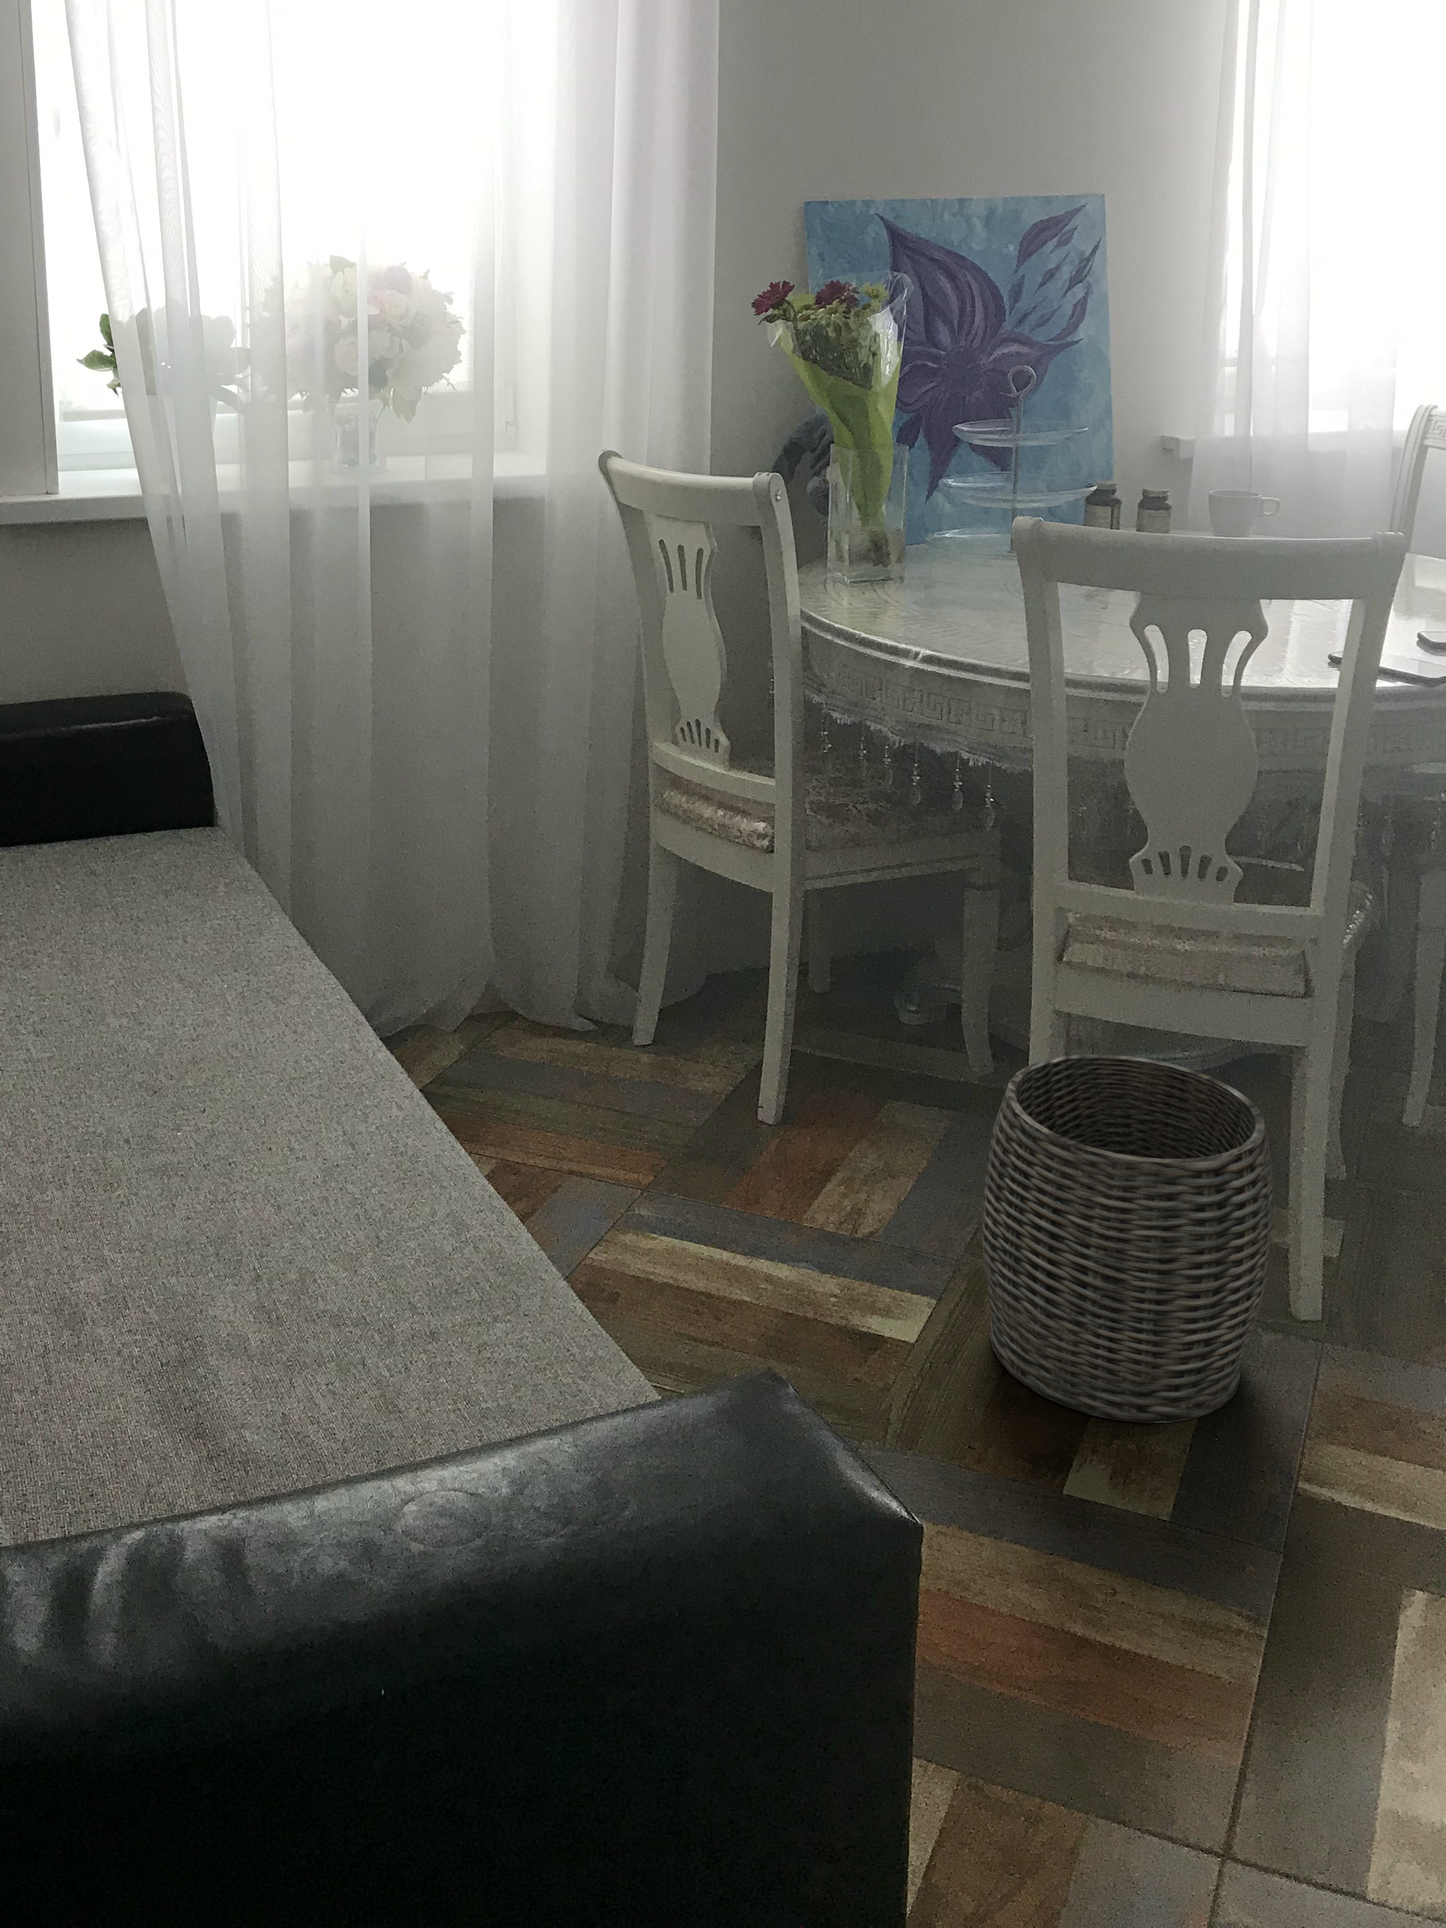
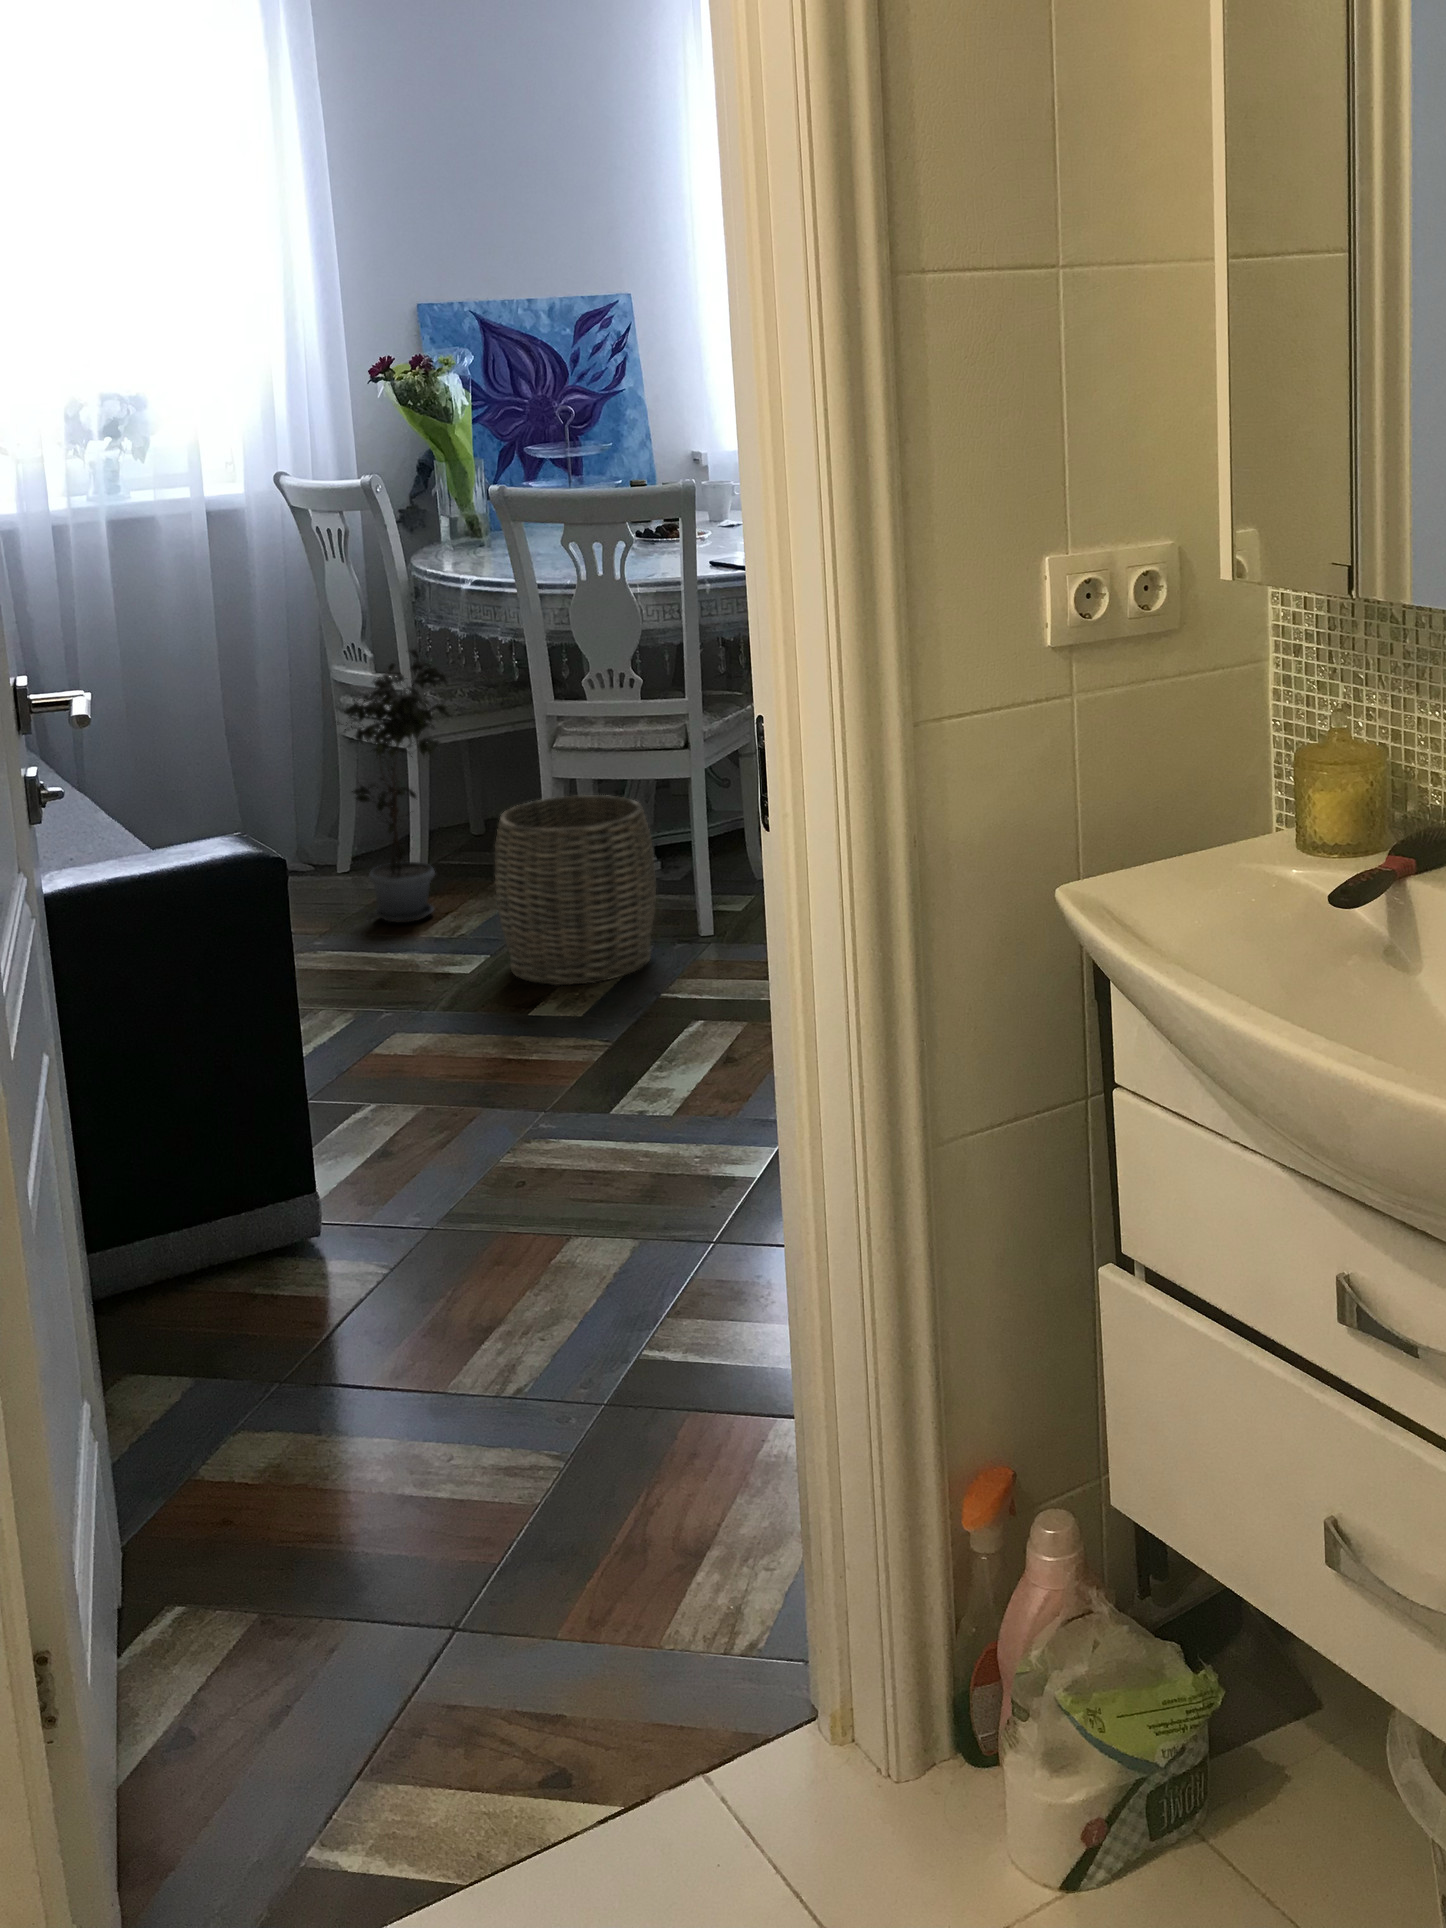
potted plant: none [685,755,883,1182] -> present [337,649,450,923]

